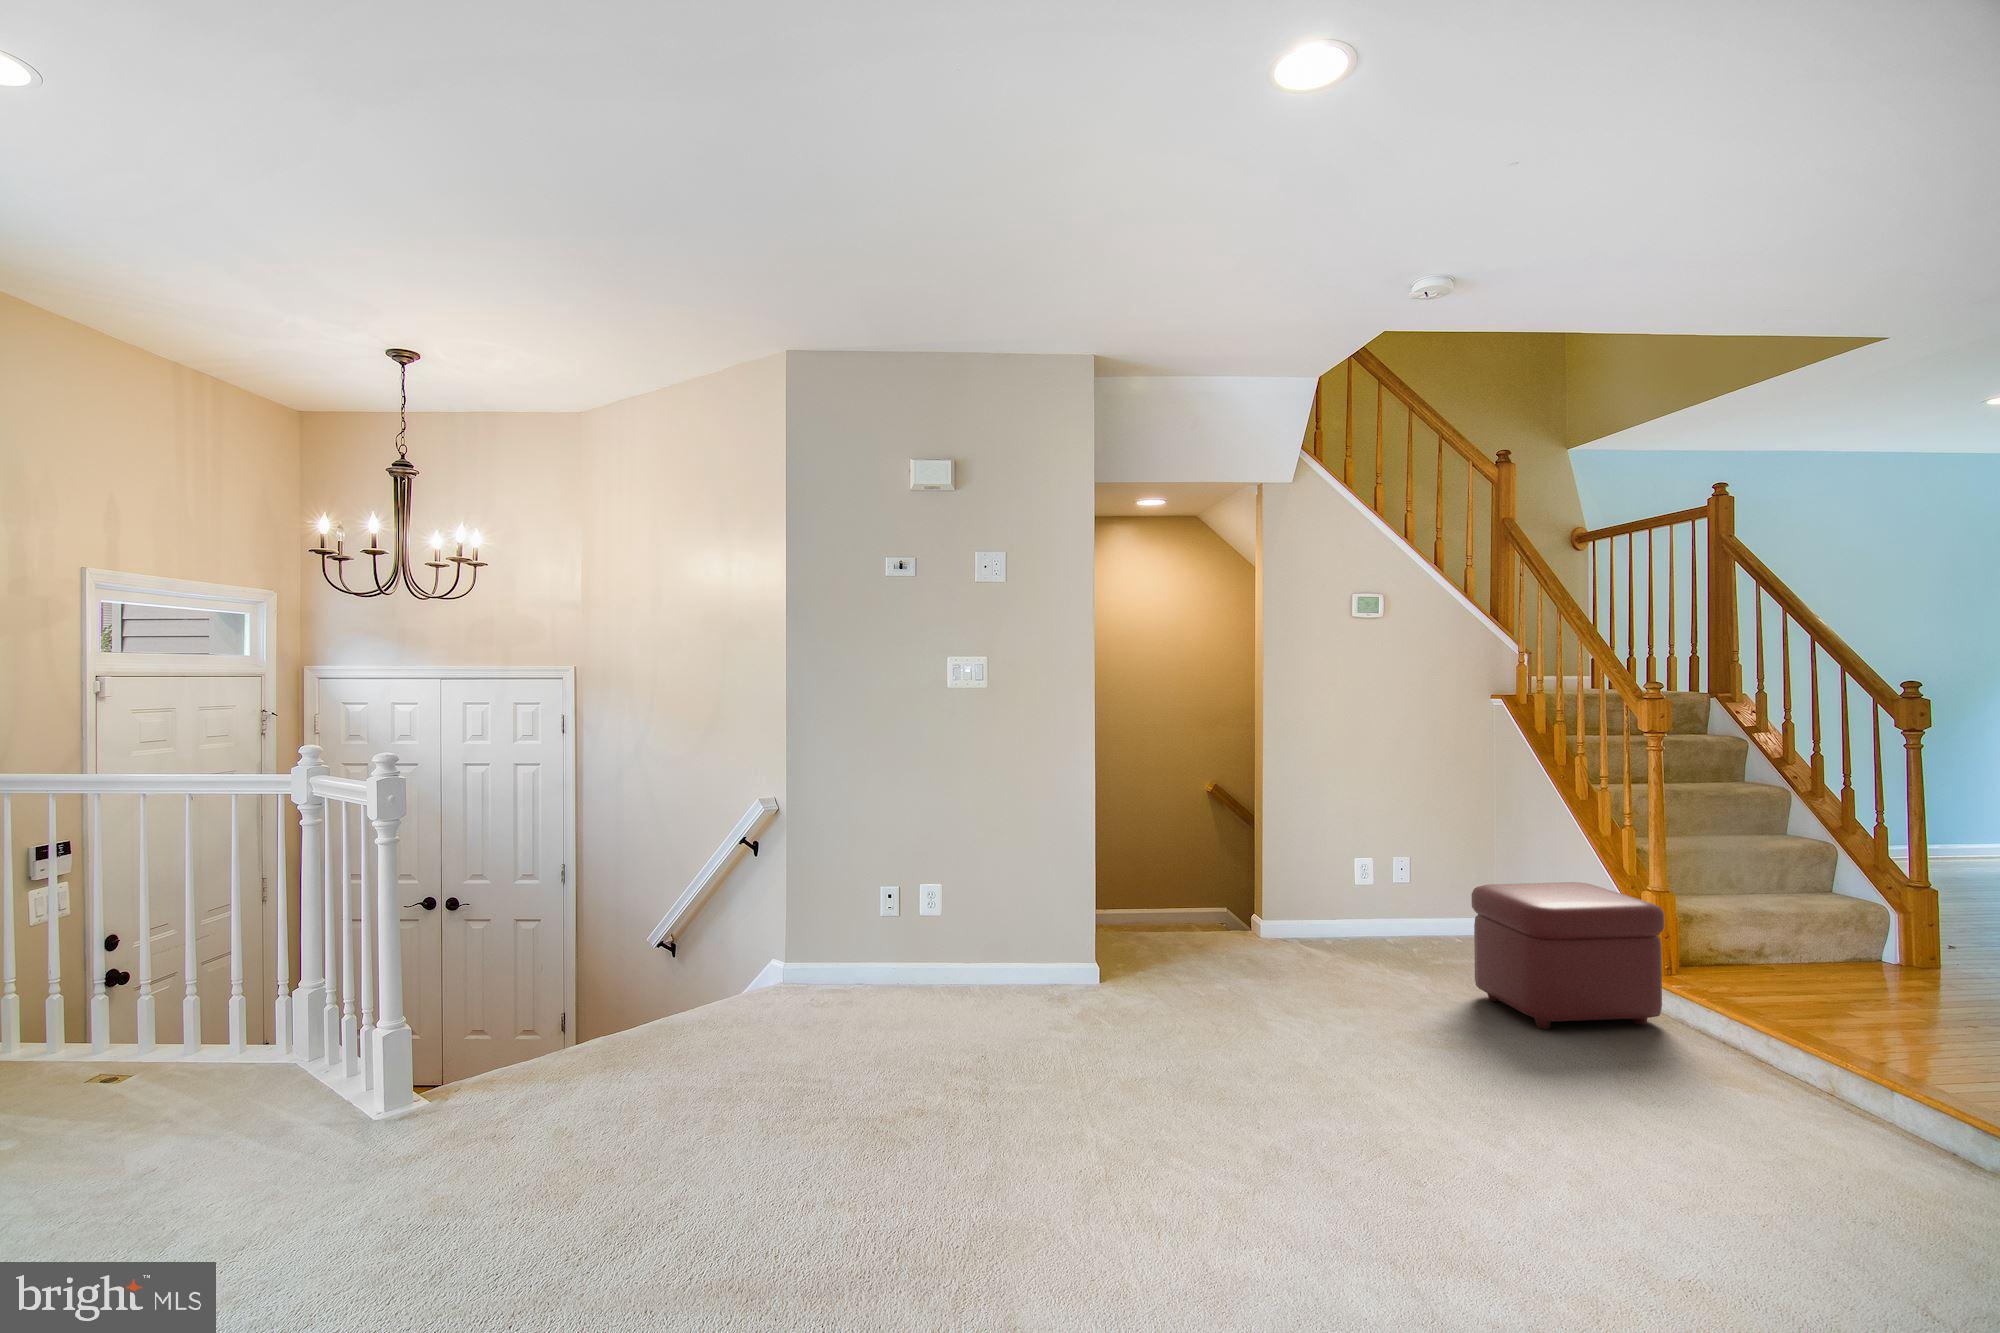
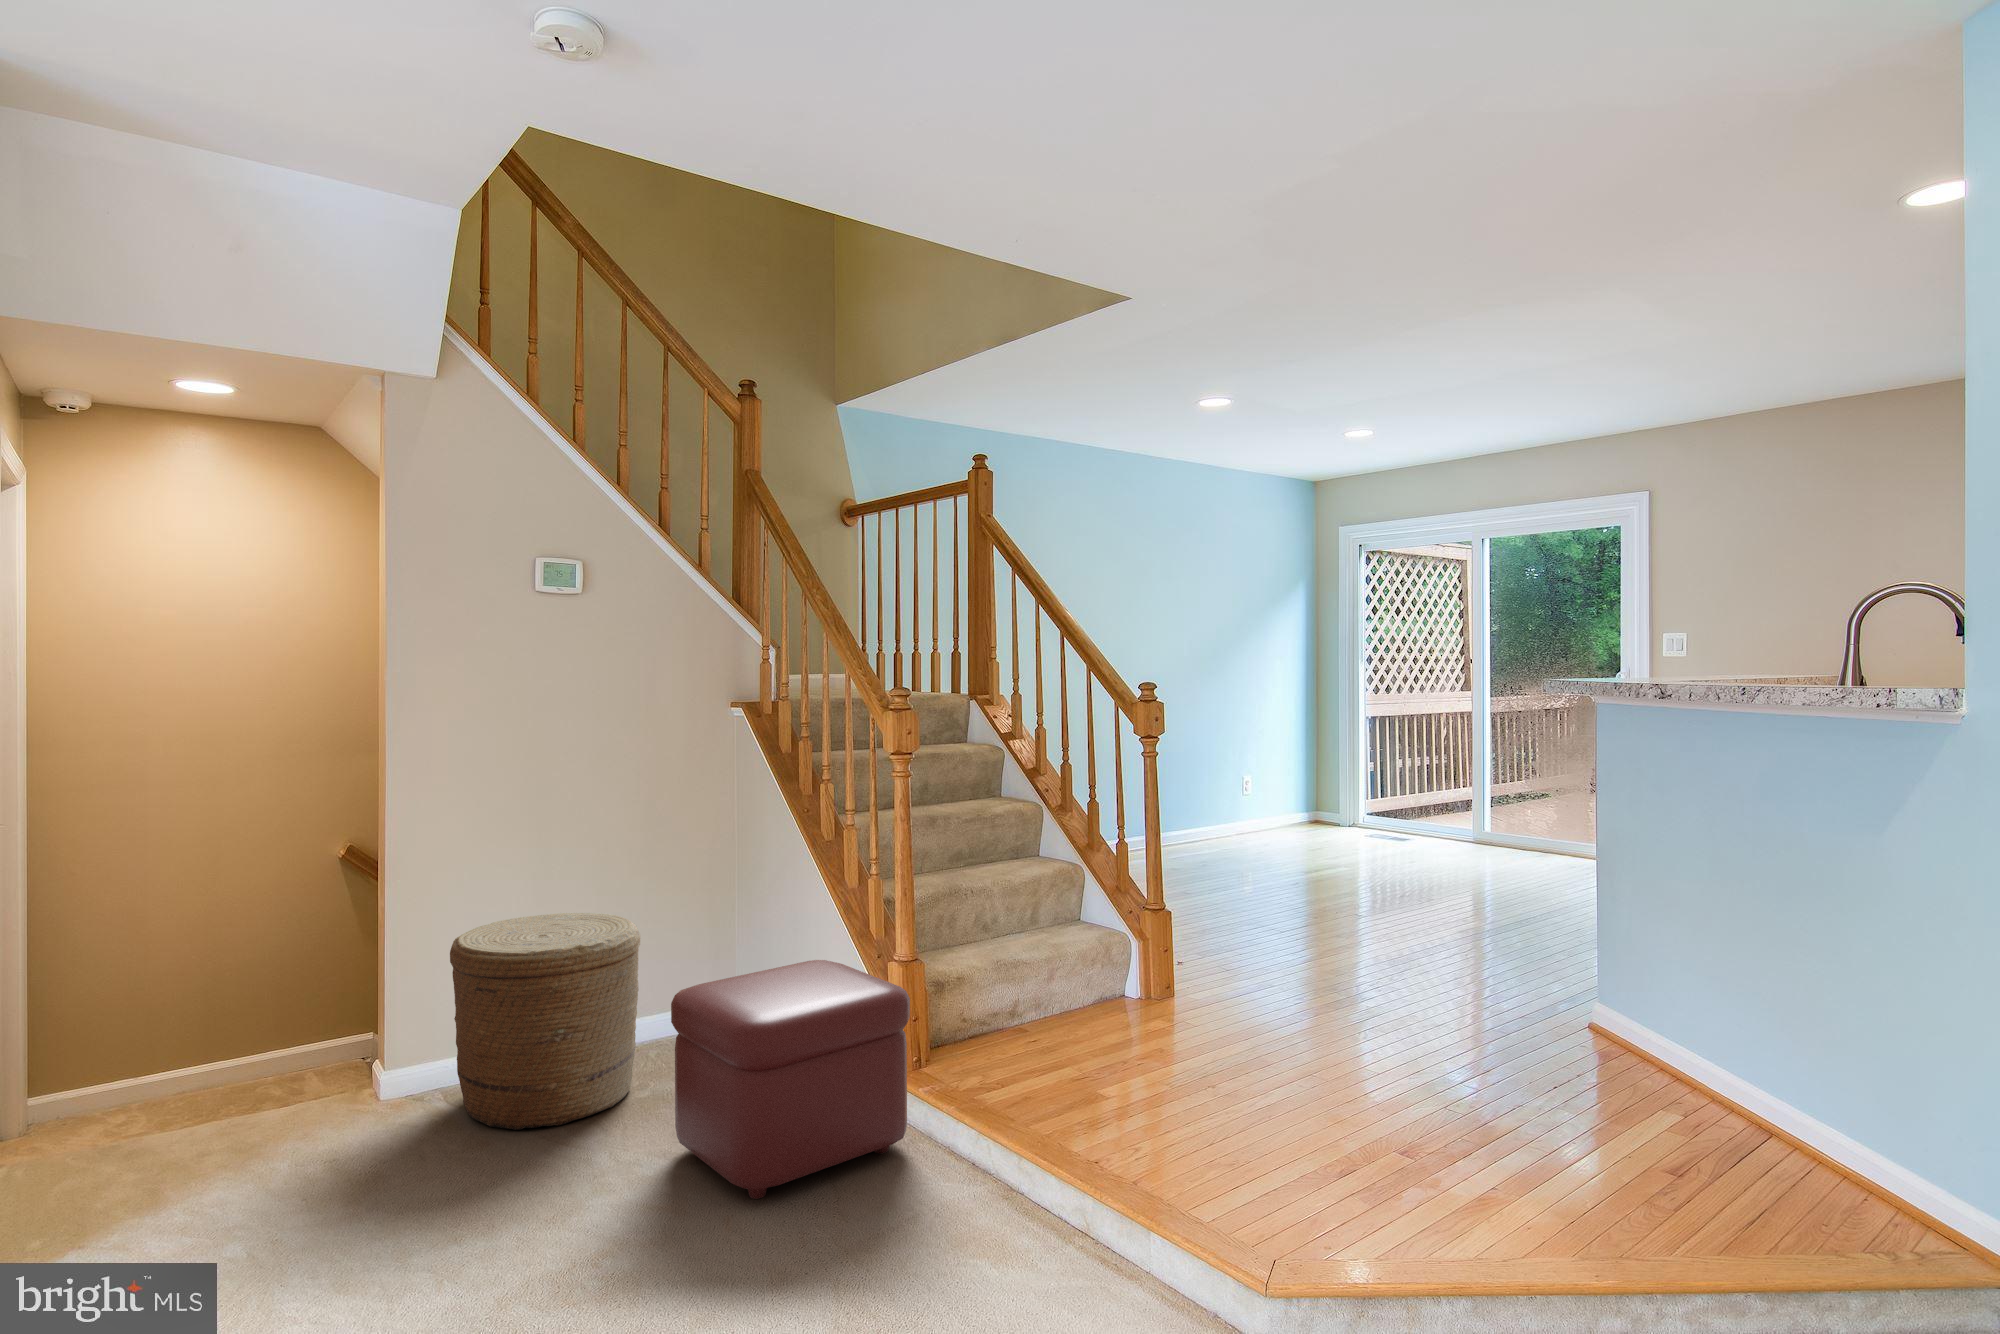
basket: none [1311,836,1436,970] -> present [450,913,640,1131]

